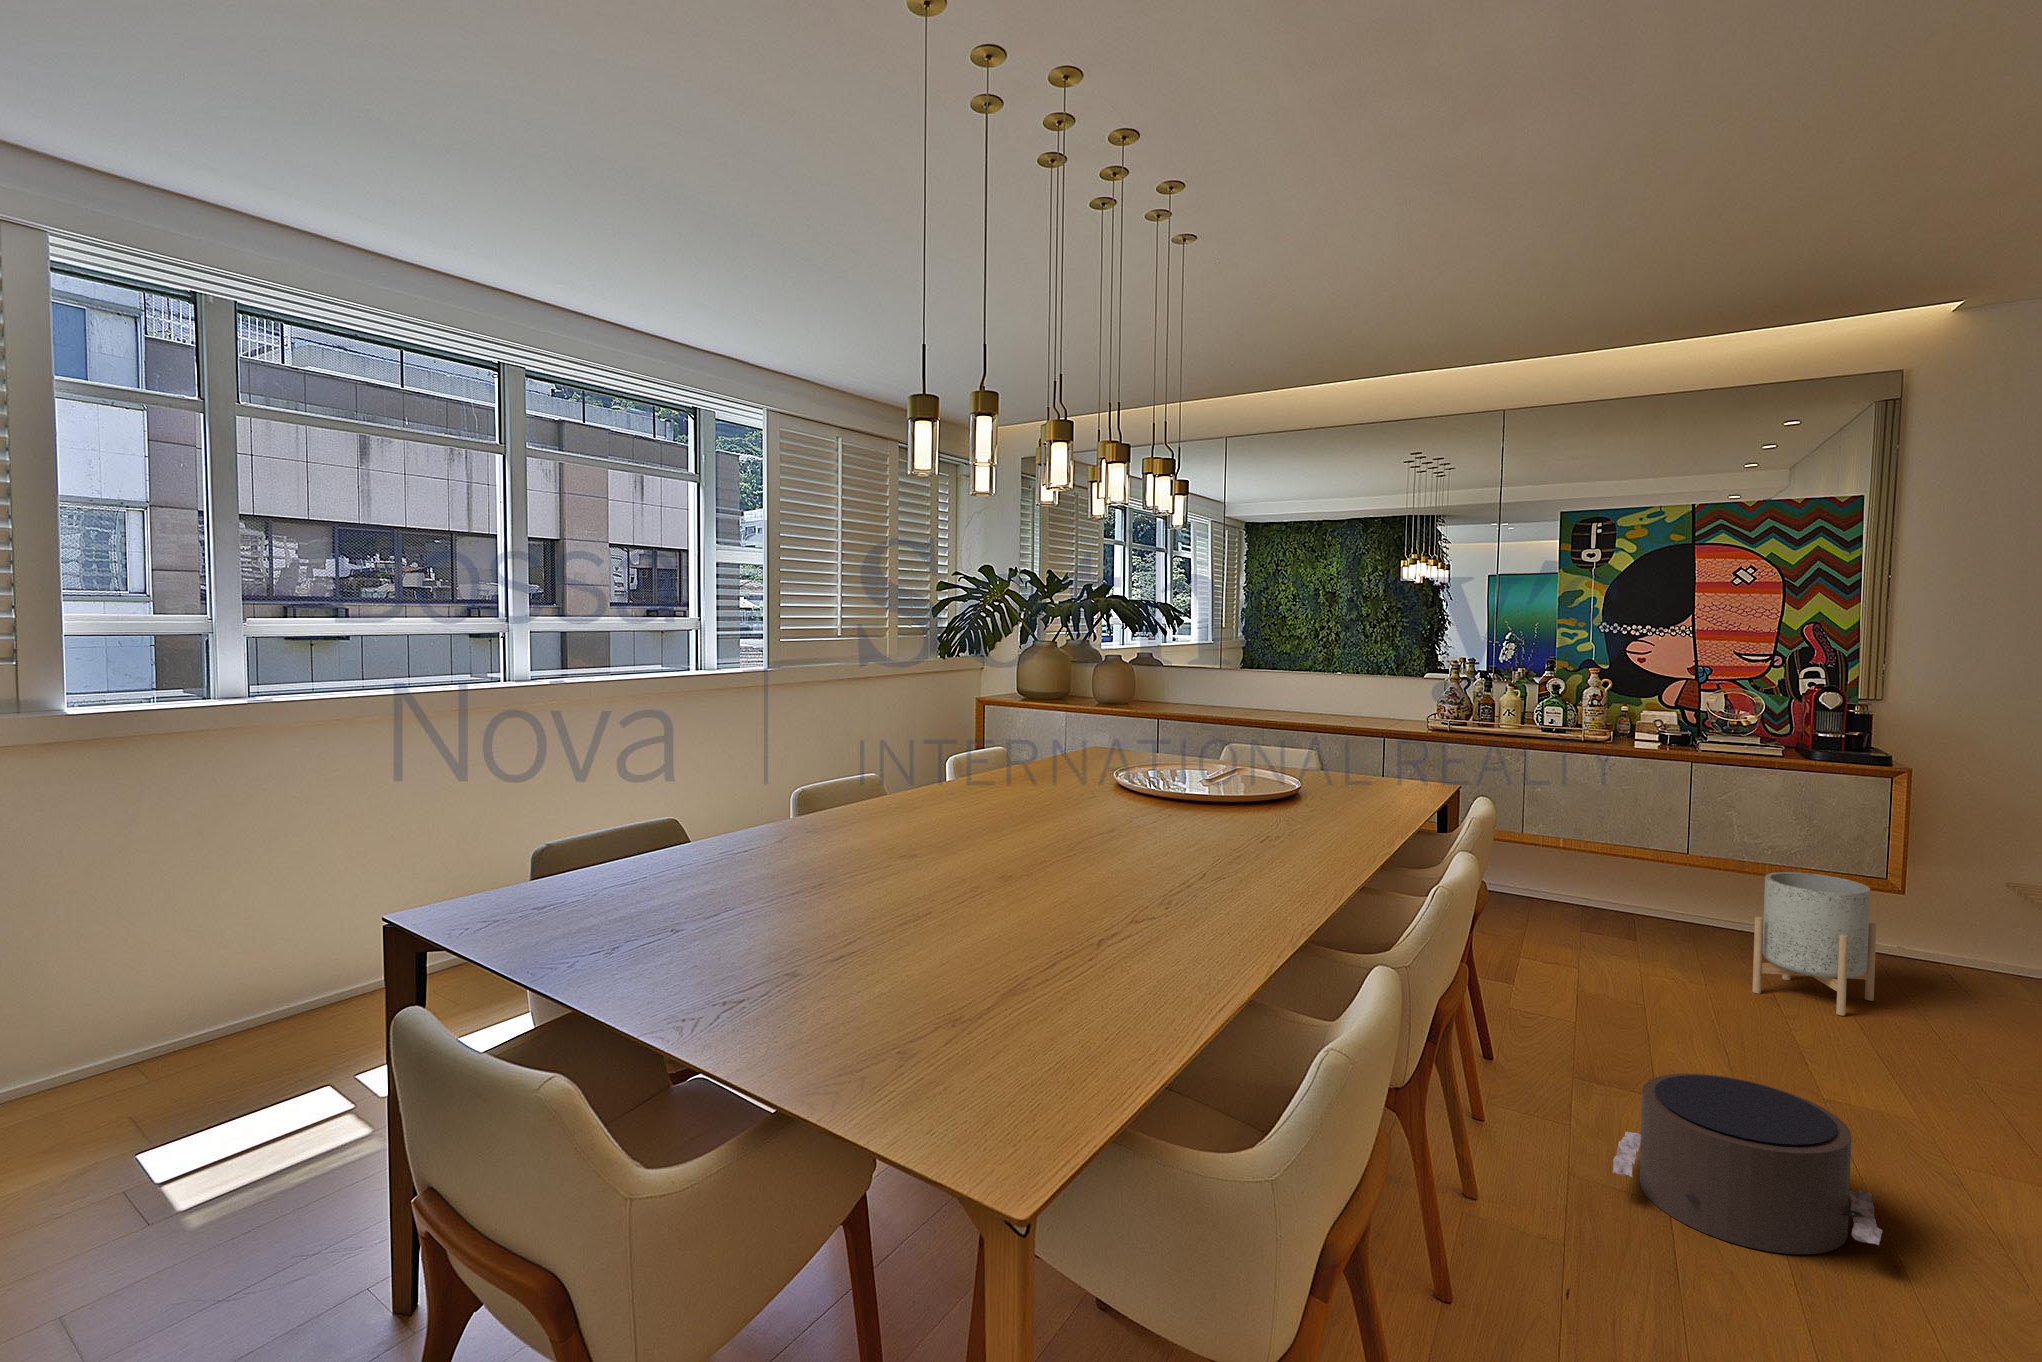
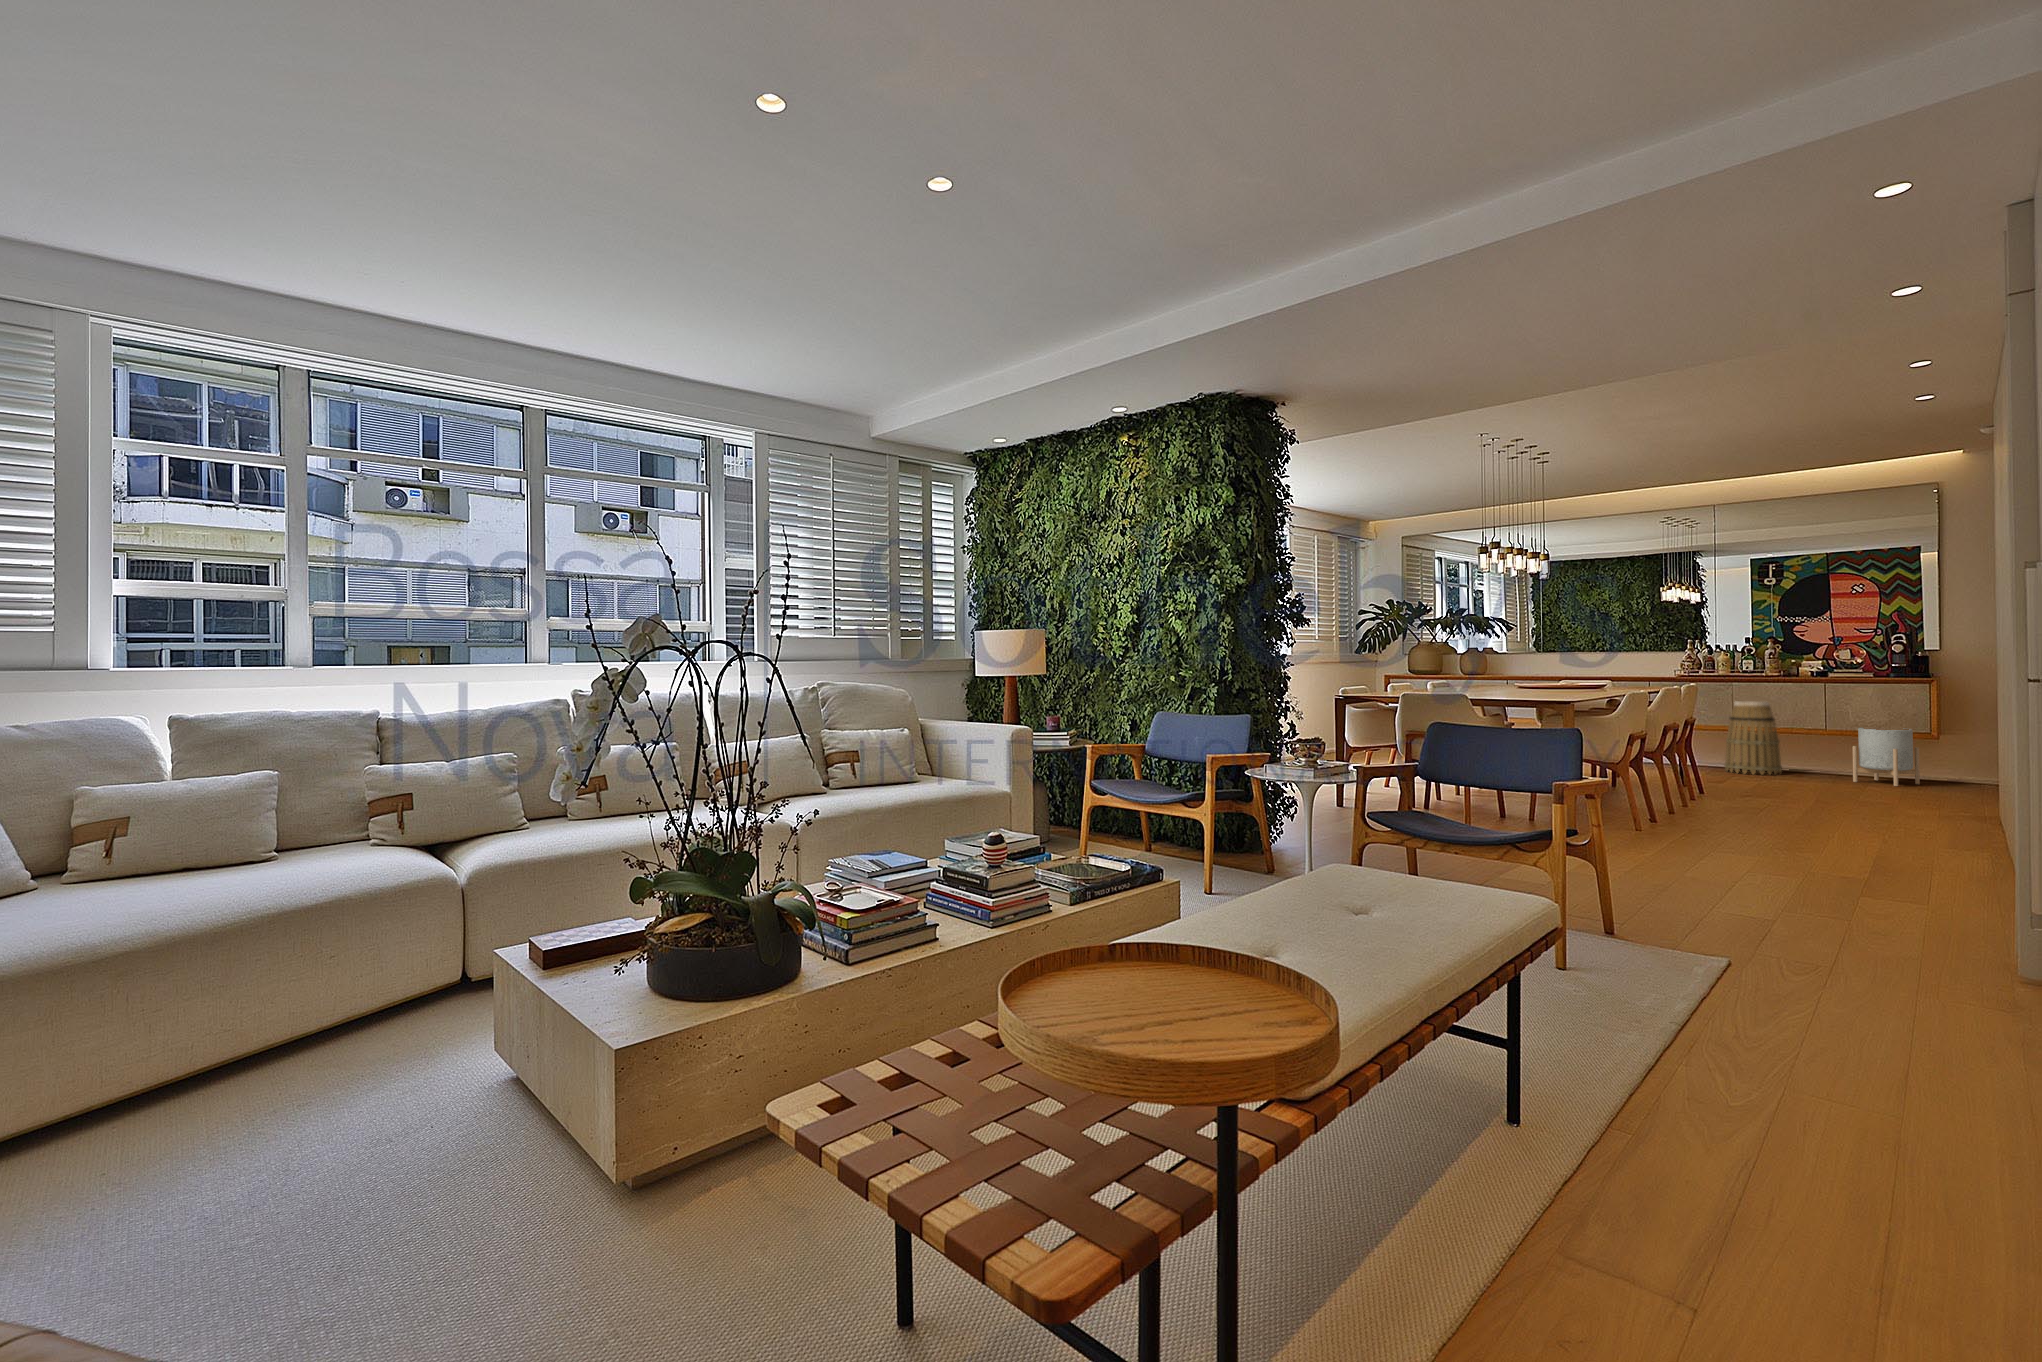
basket: none [1511,800,1614,963] -> present [1725,701,1782,774]
pouf: present [1613,1073,1882,1254] -> none [1749,768,1854,811]

